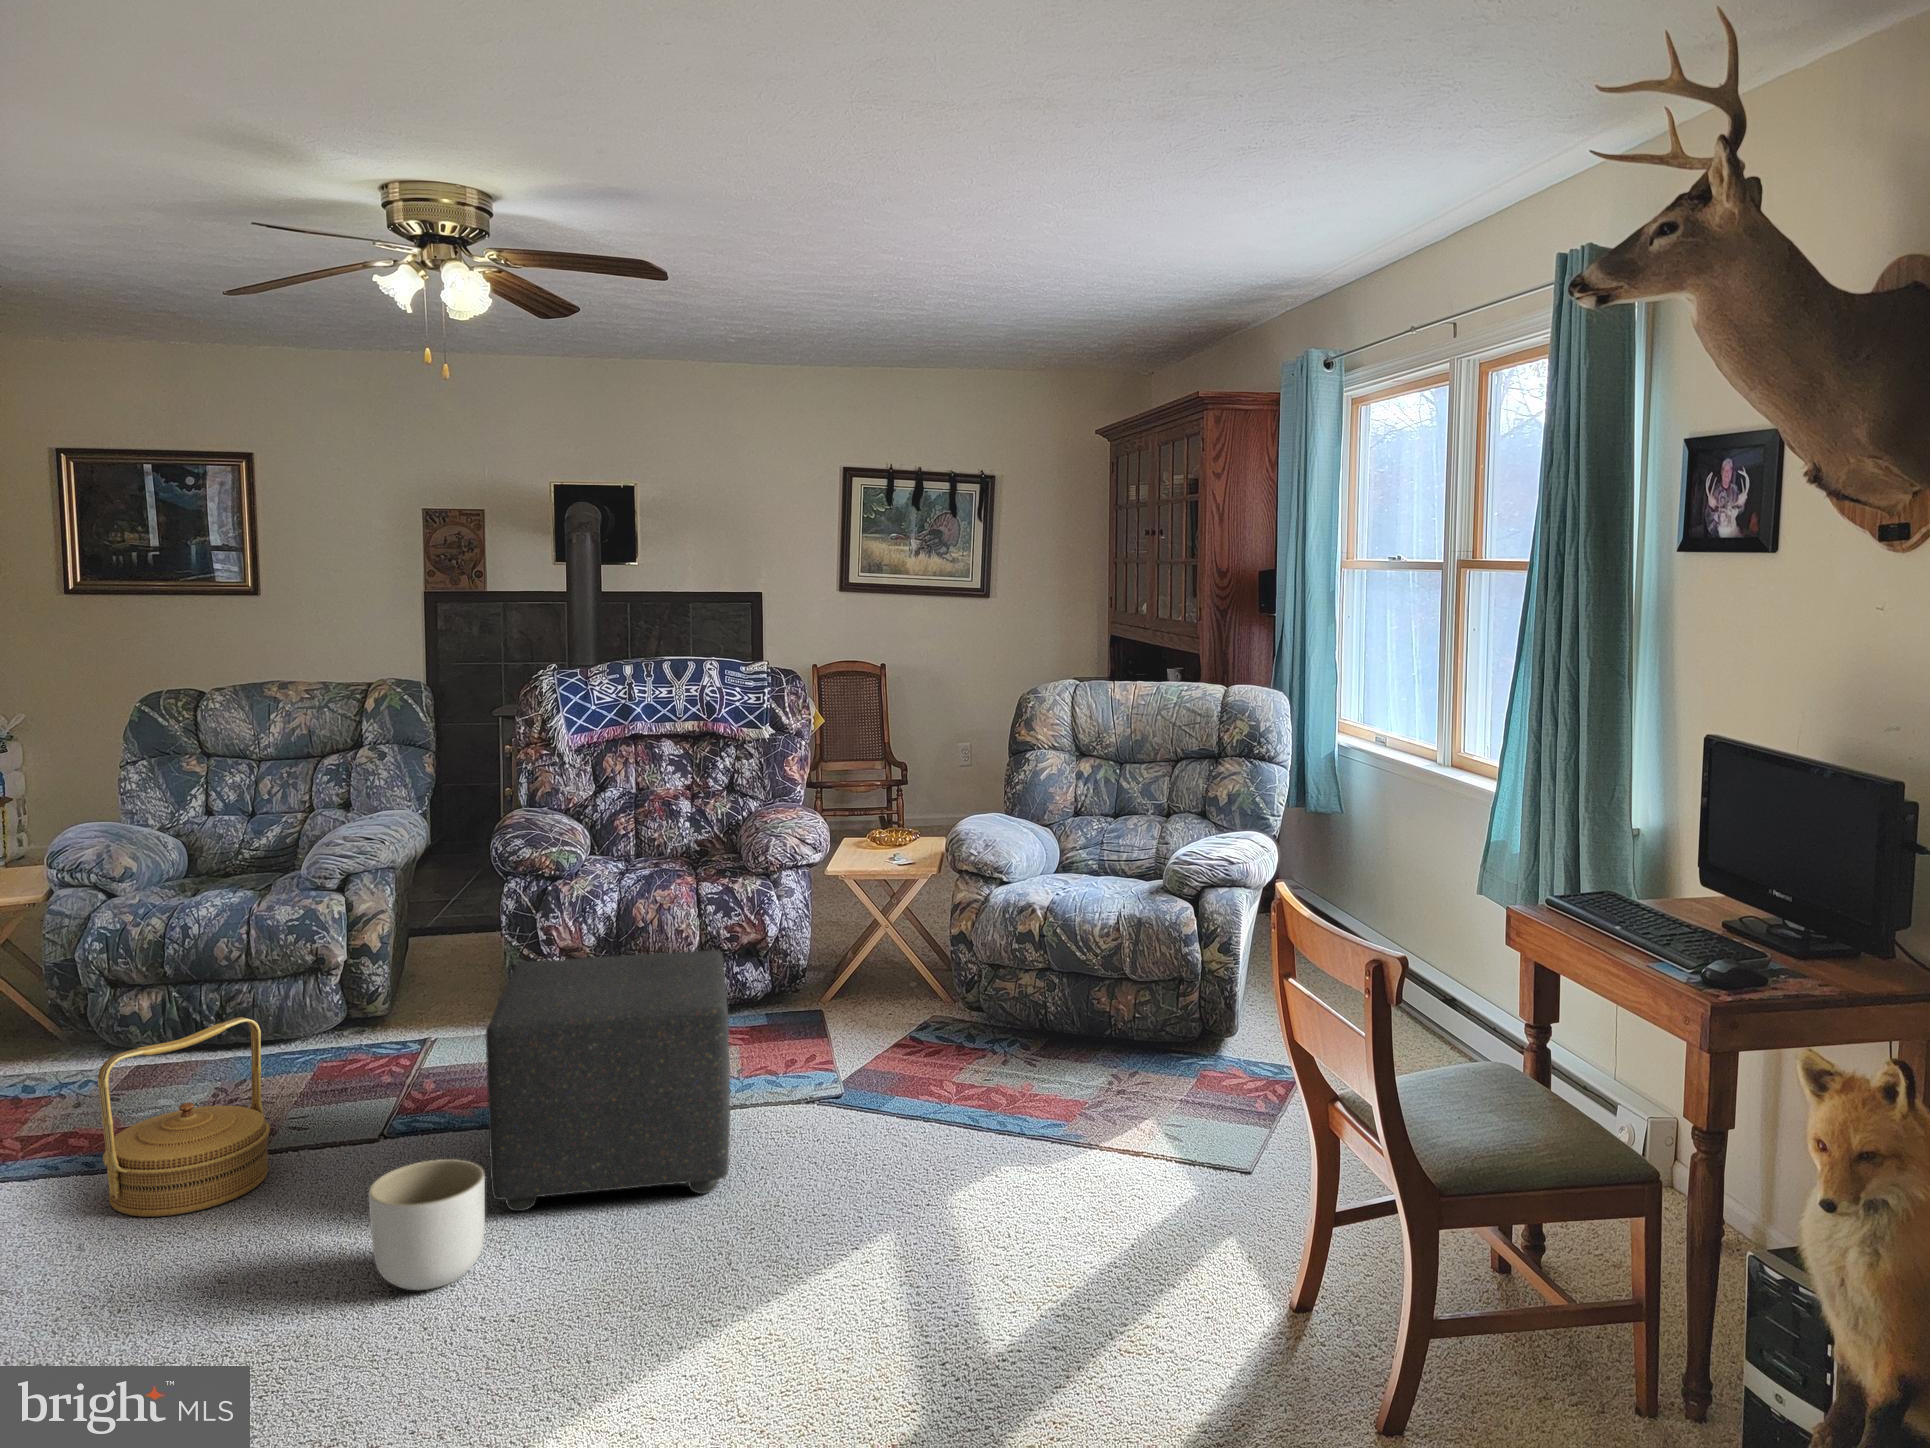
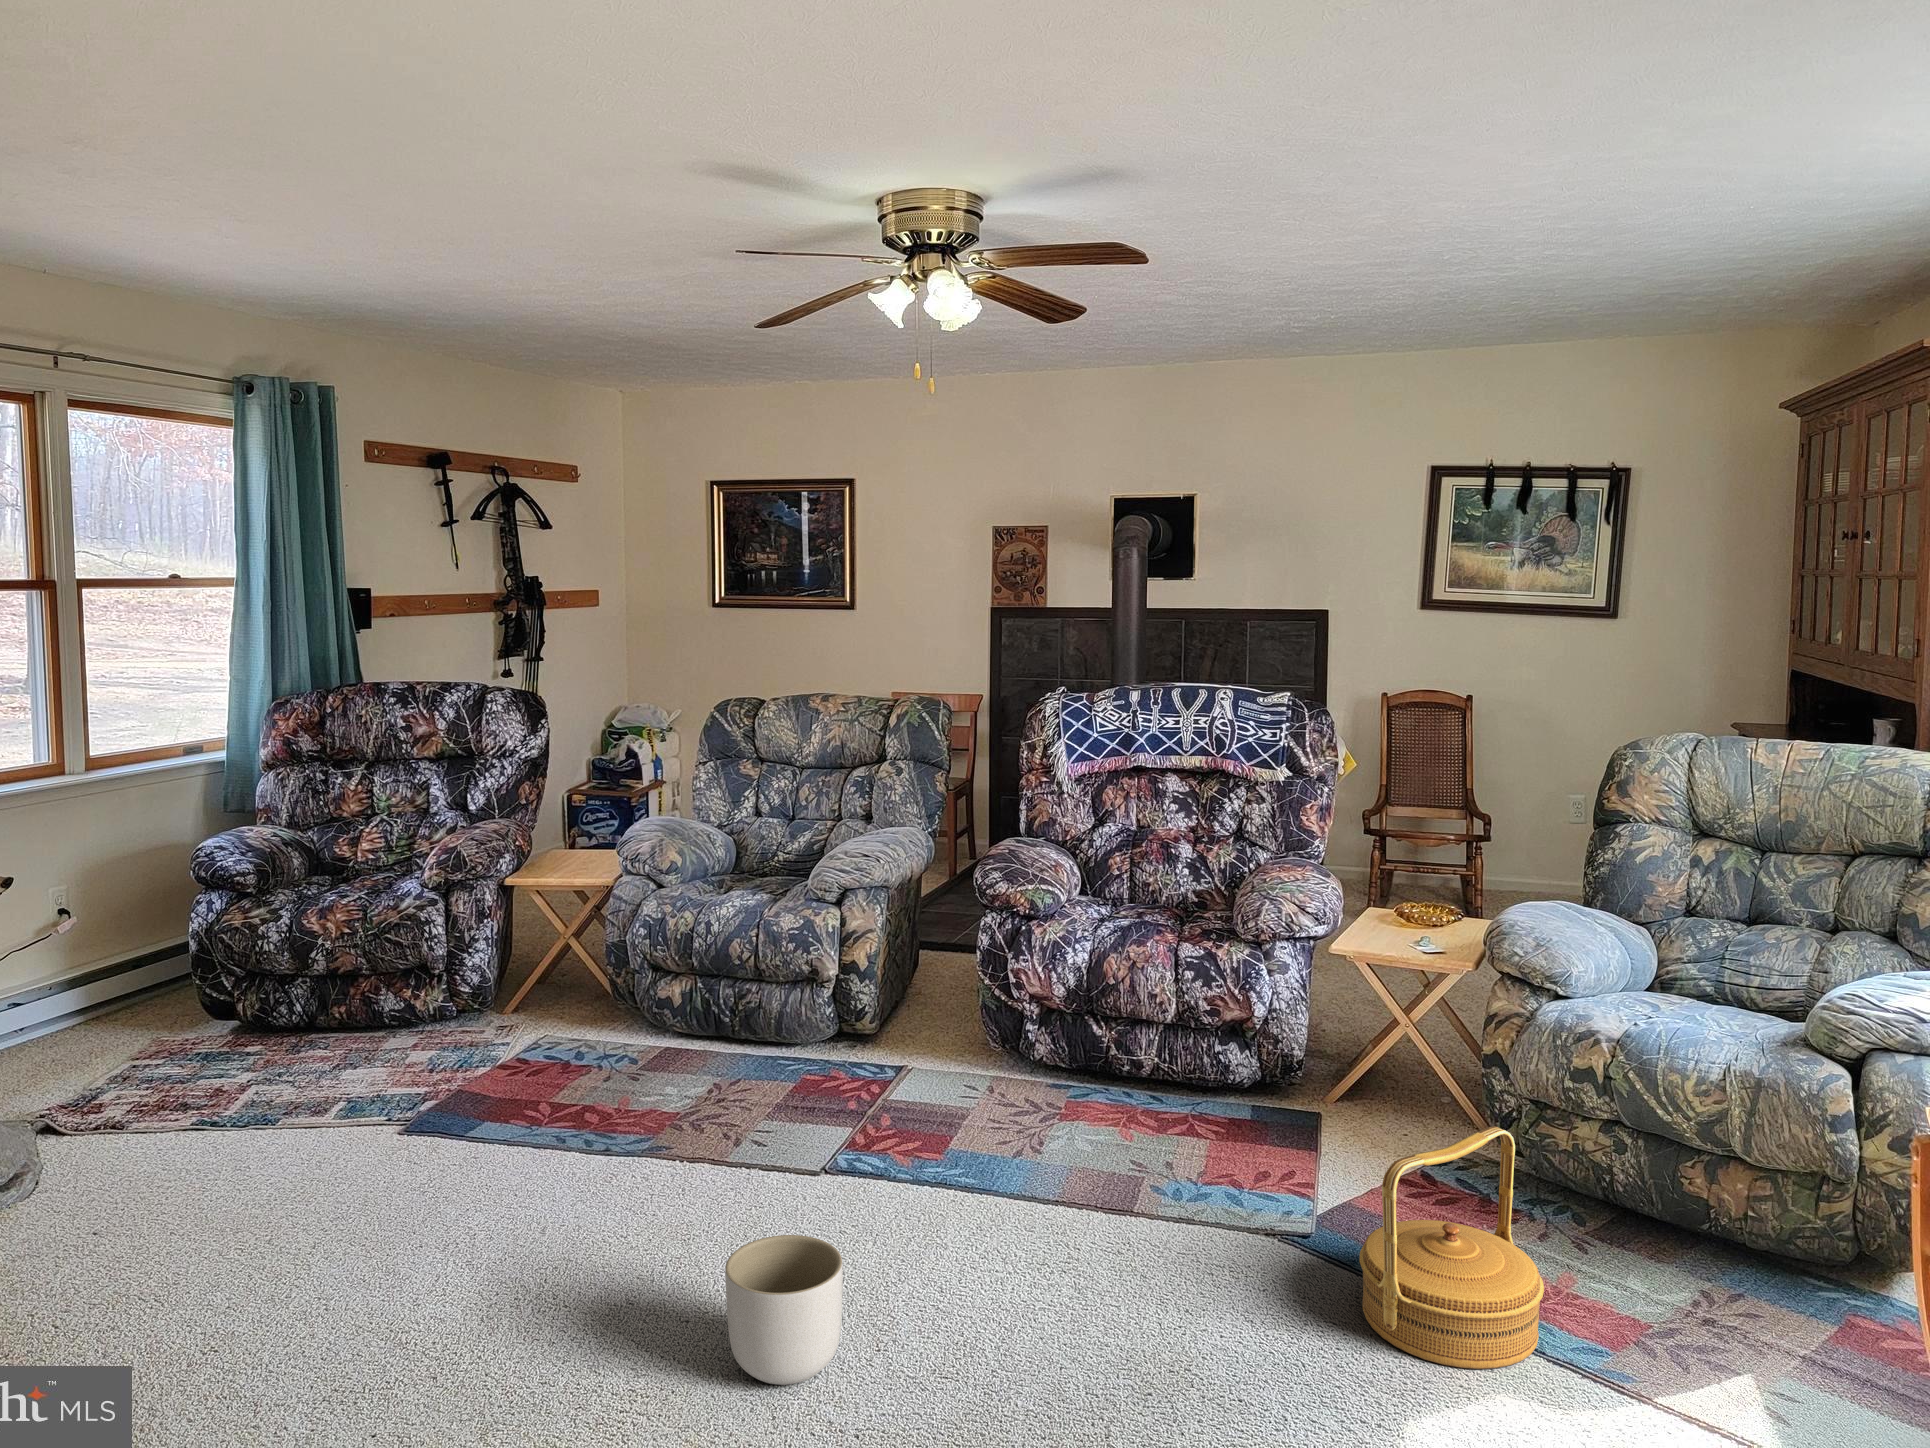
ottoman: present [486,950,730,1211] -> none [868,1019,1164,1341]
basket: present [98,1017,270,1217] -> present [1360,1126,1544,1369]

